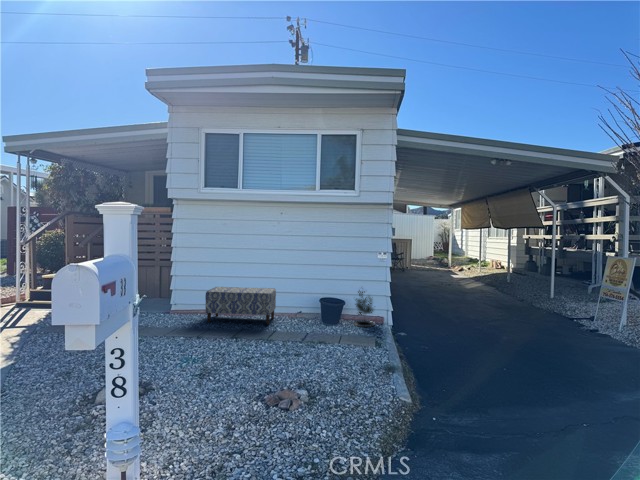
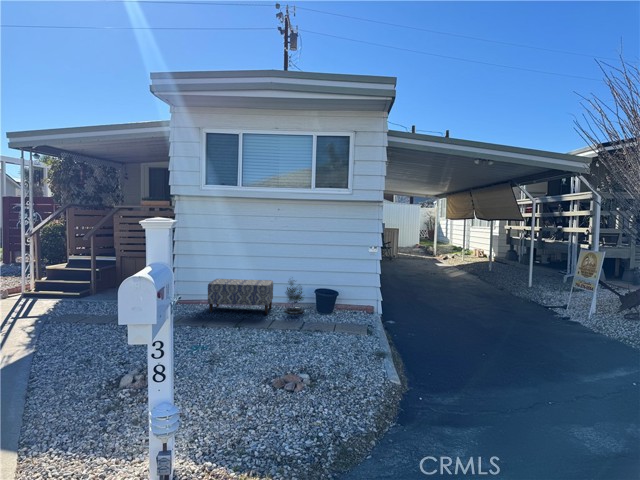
potted tree: present [353,290,374,327] -> present [285,282,303,314]

